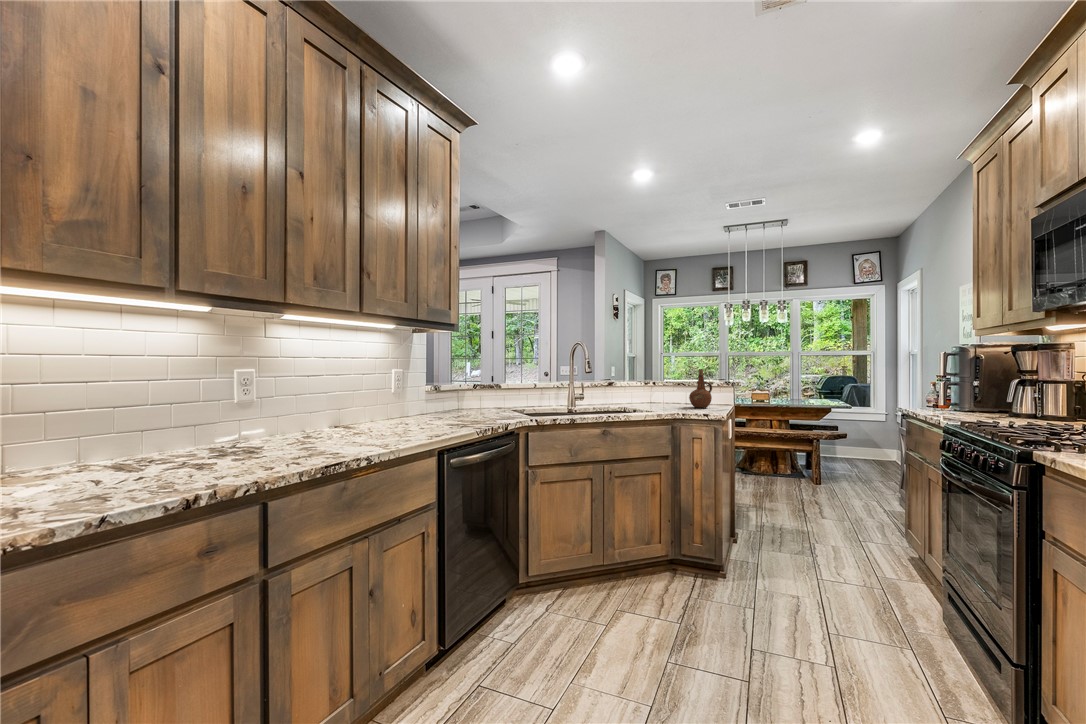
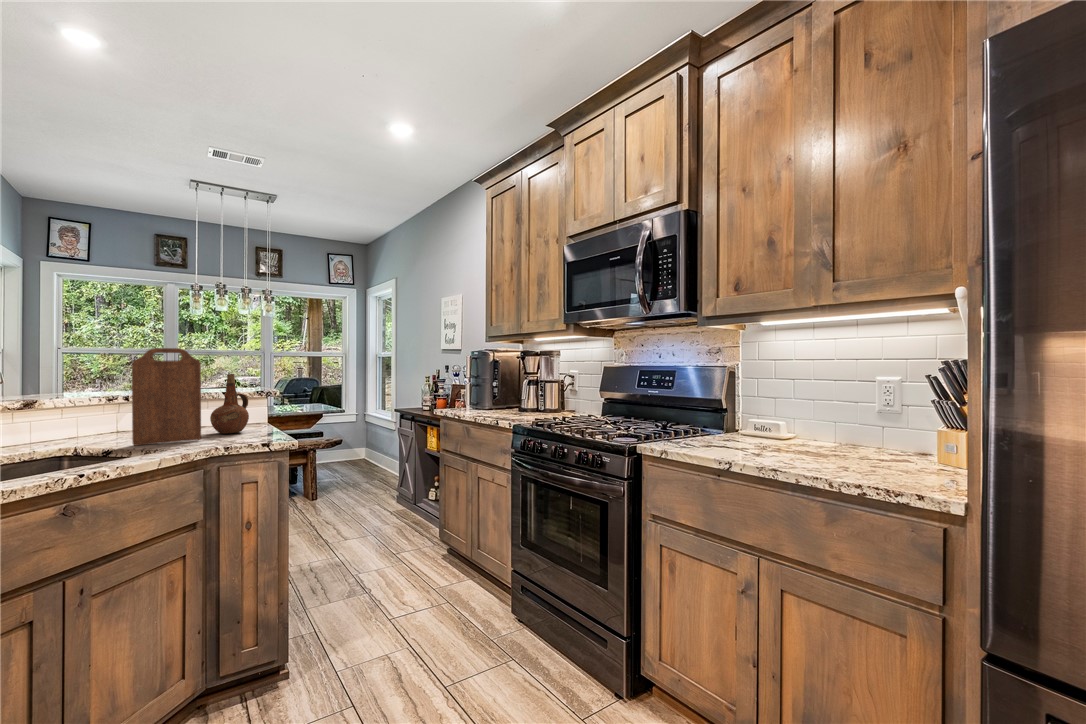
cutting board: none [646,353,679,409] -> present [132,348,201,446]

